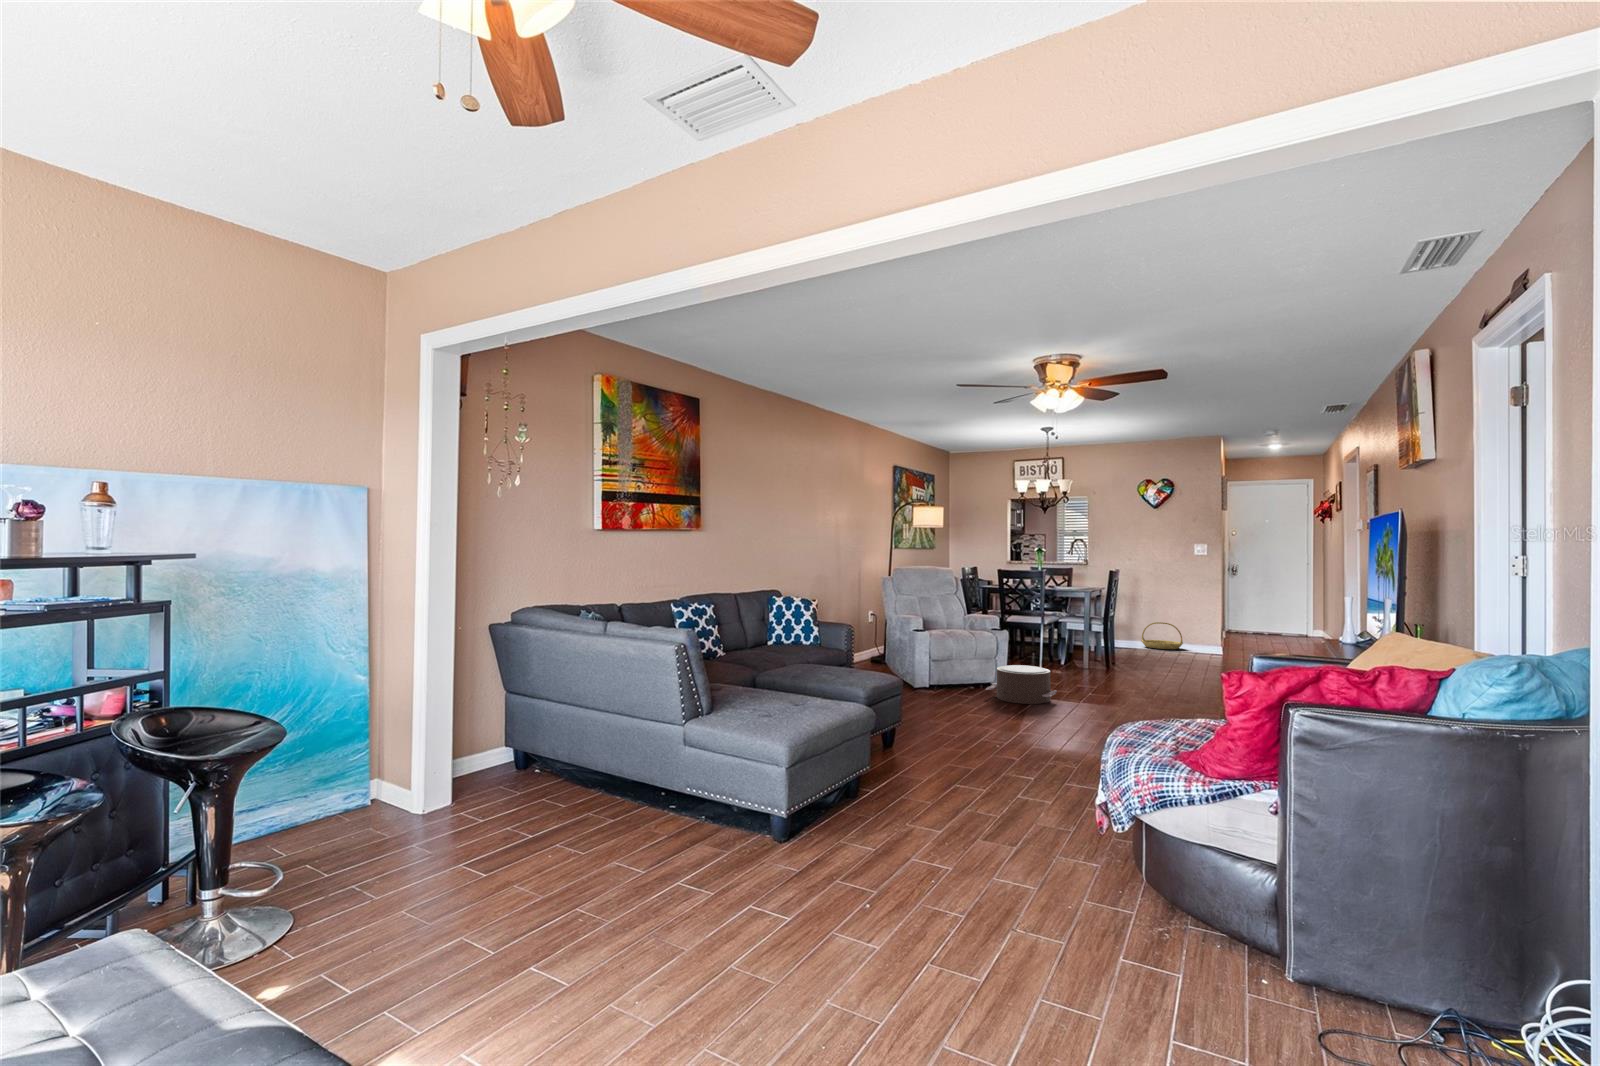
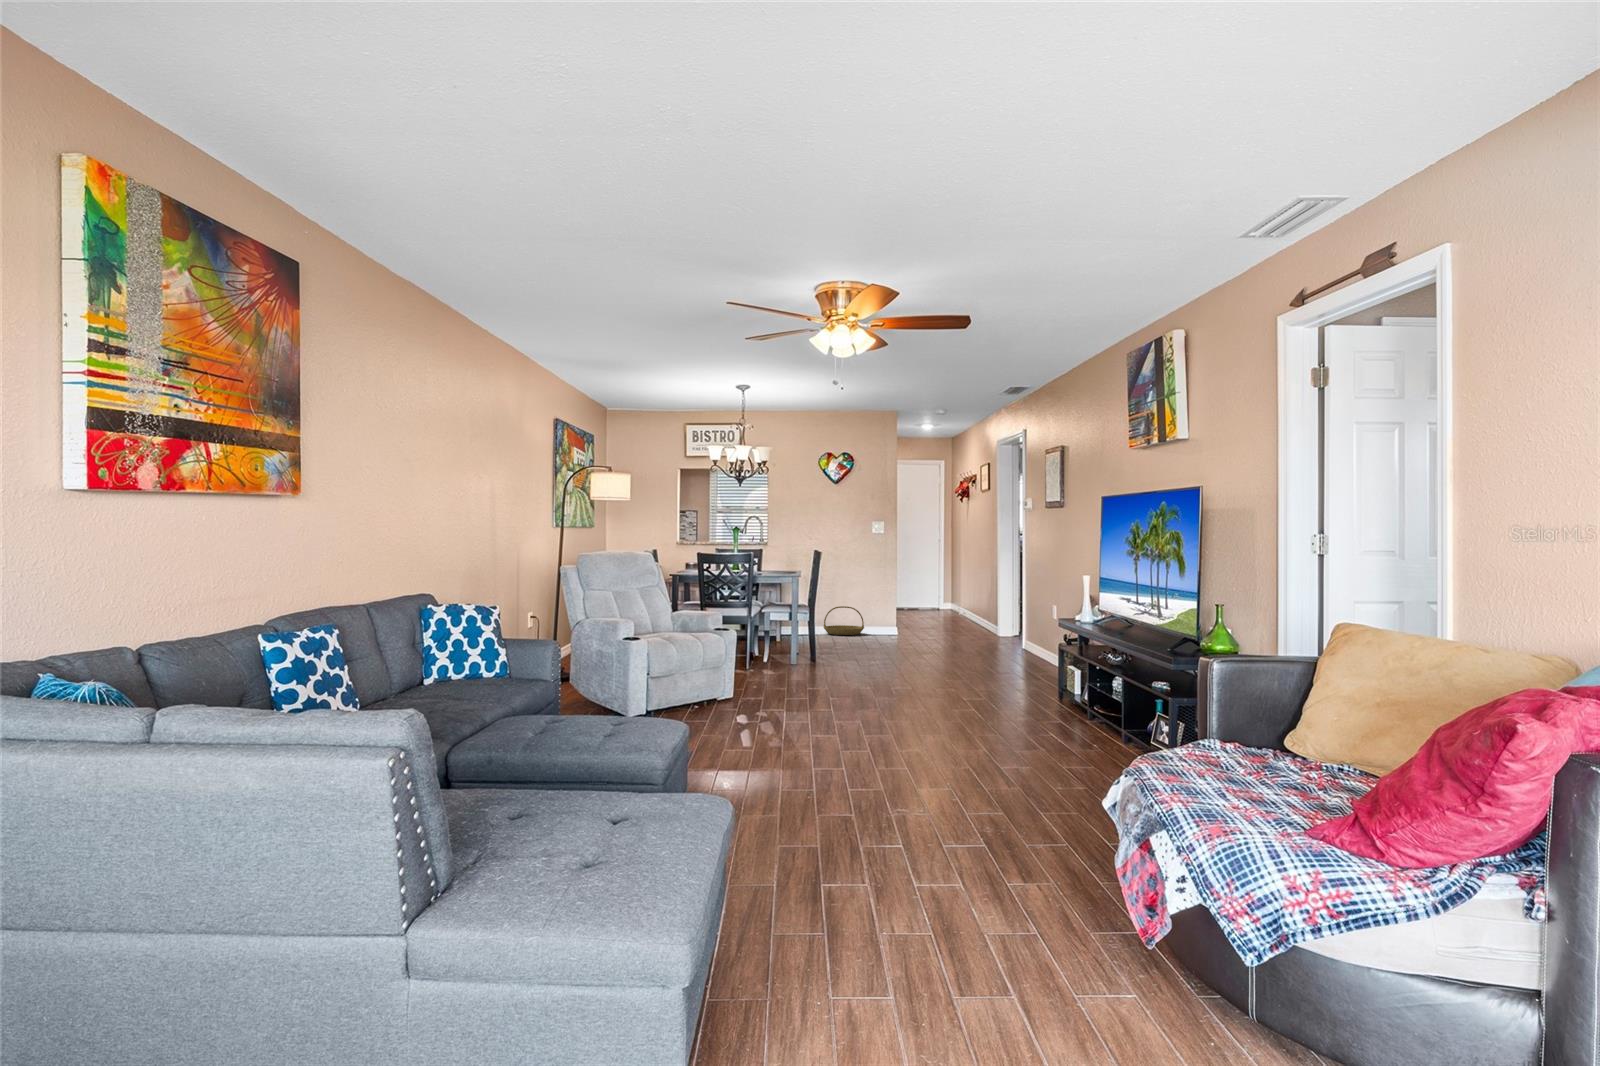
pouf: present [986,665,1057,704] -> none [730,675,814,726]

